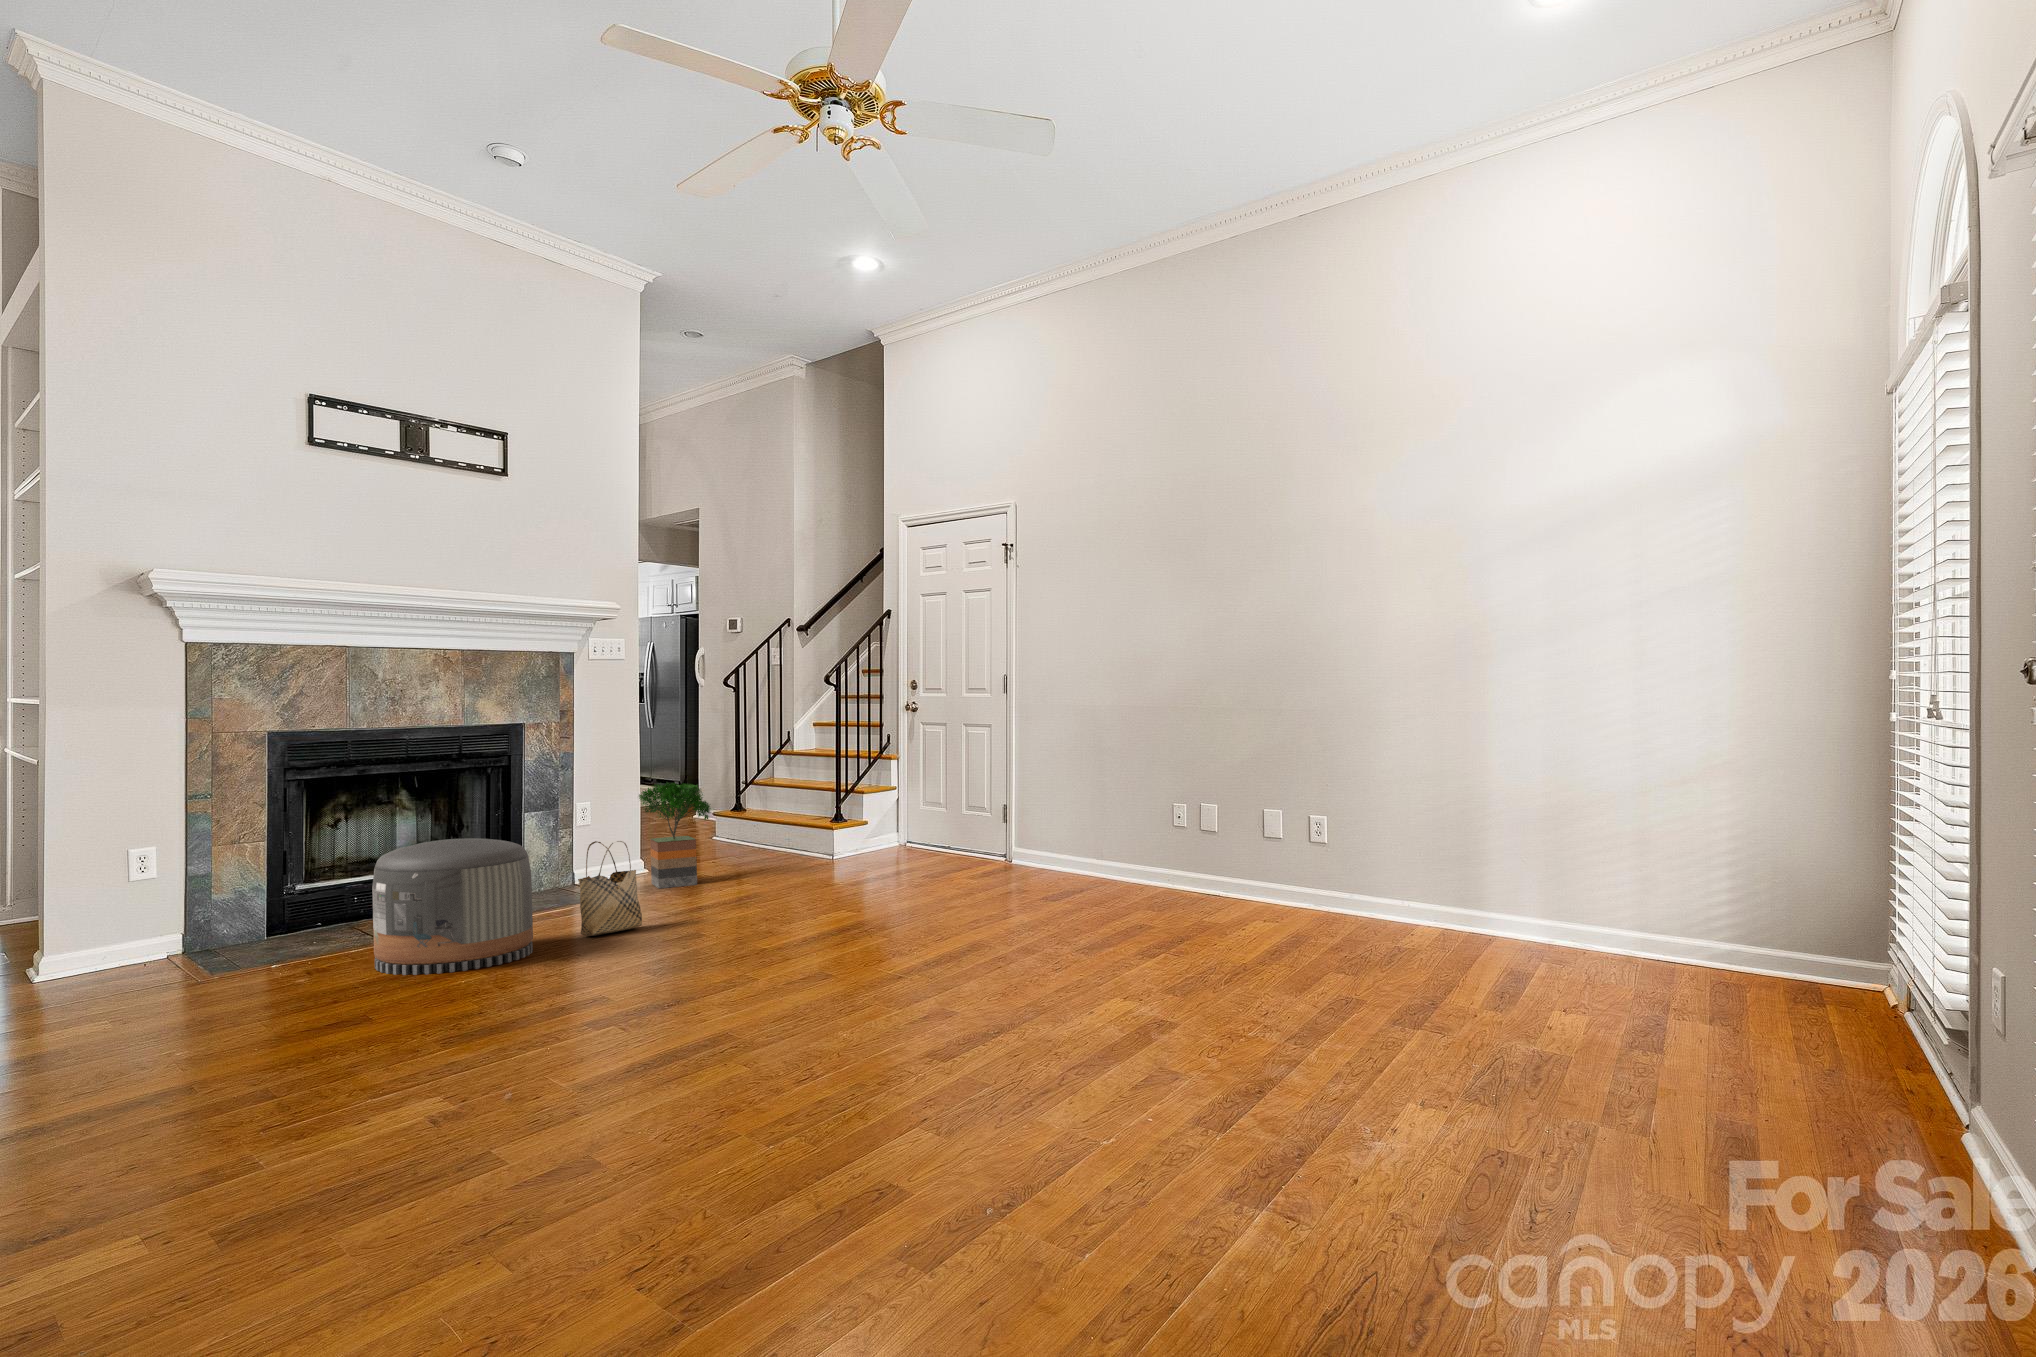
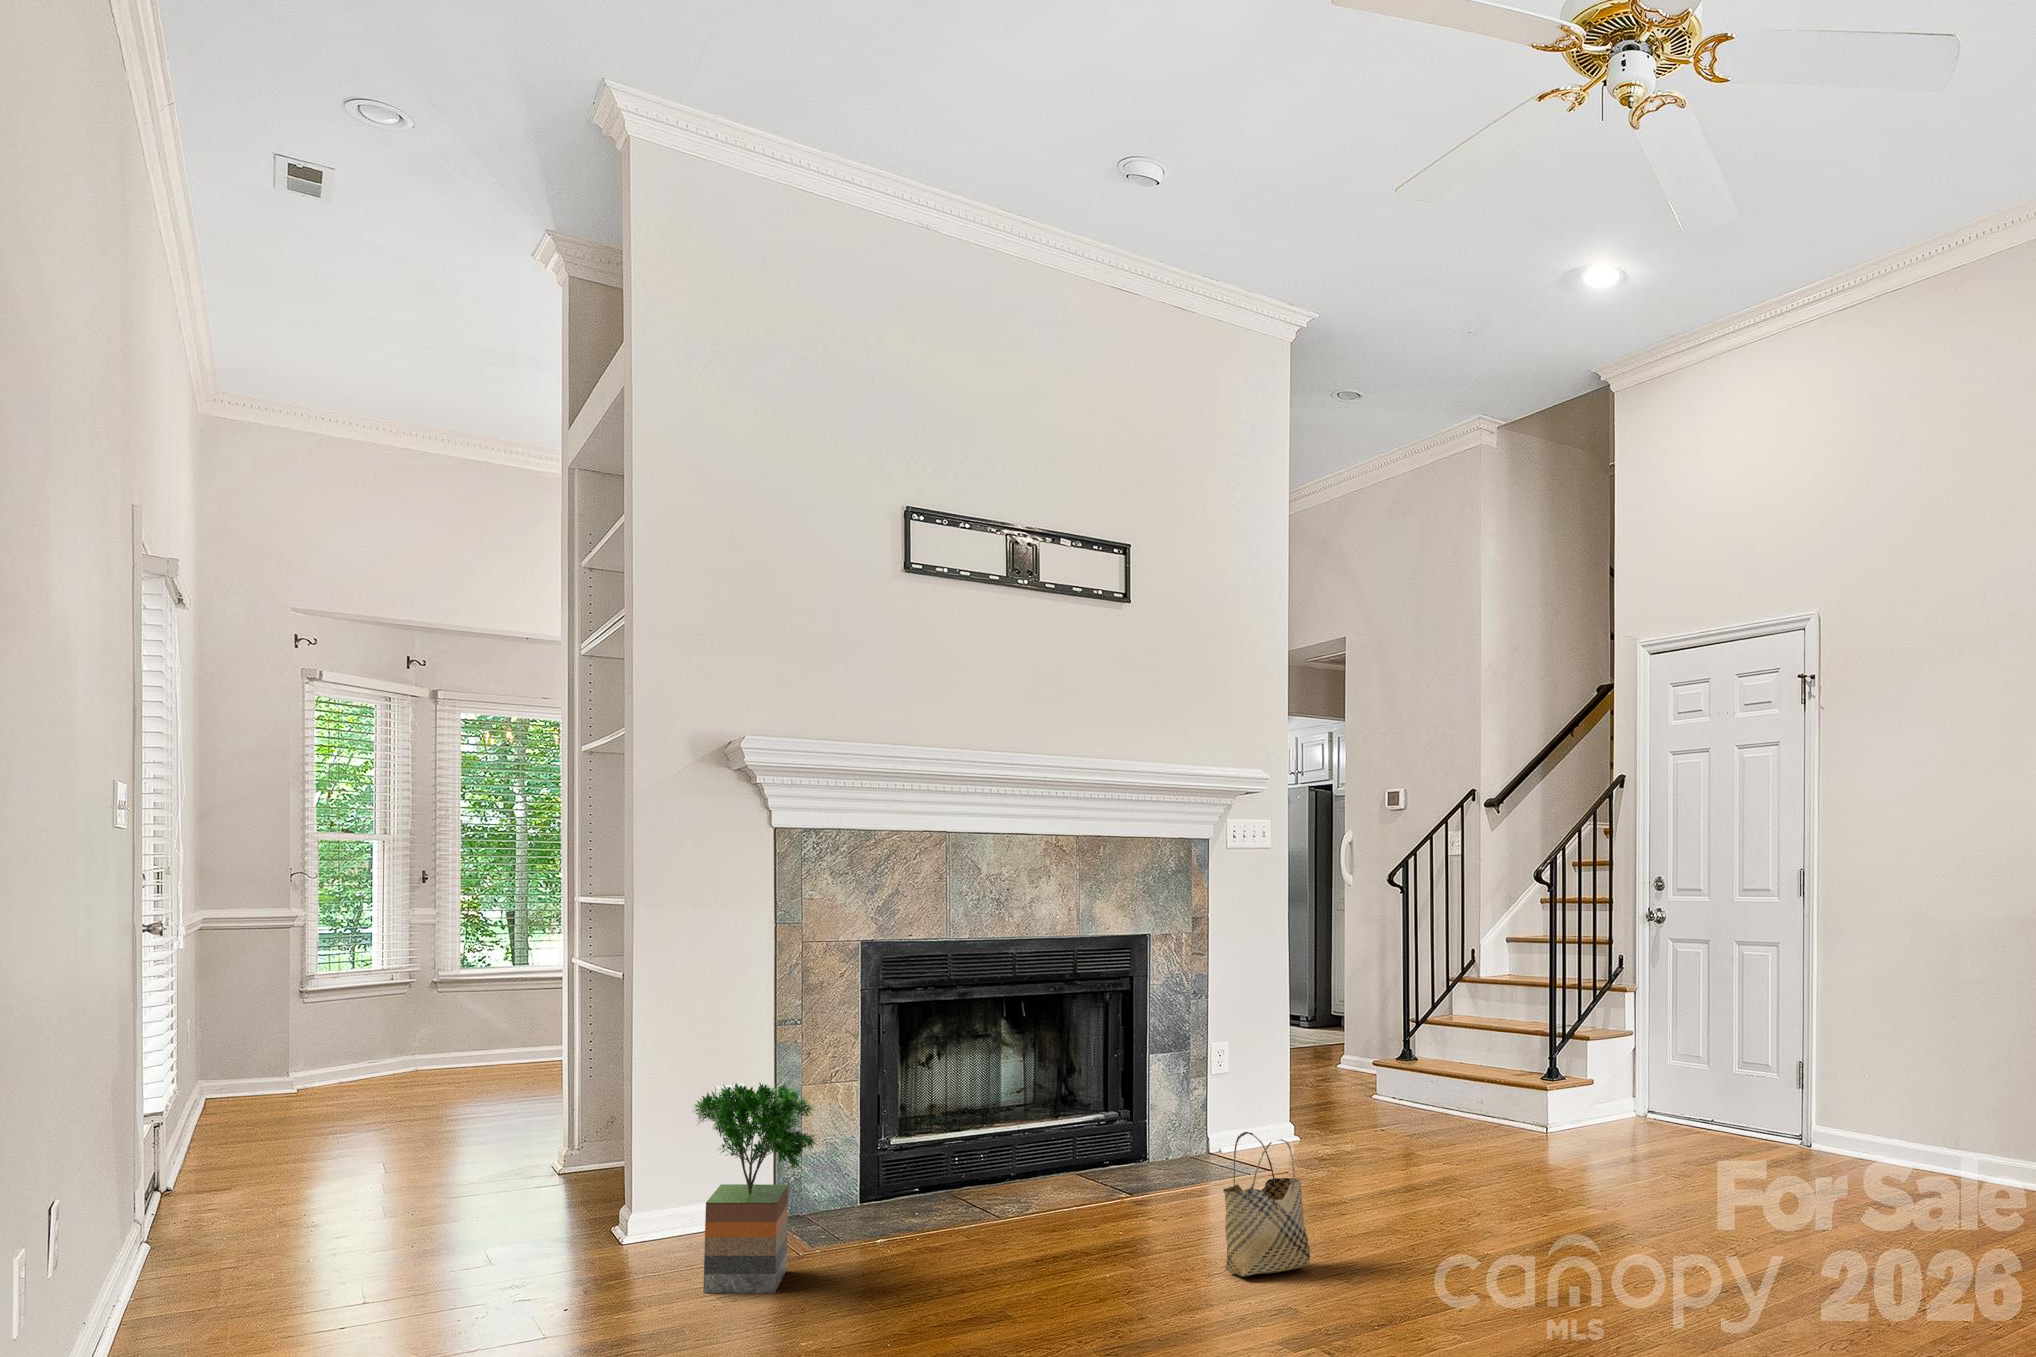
potted tree: present [639,783,711,888] -> present [695,1083,816,1293]
pouf: present [372,838,533,975] -> none [964,1118,1164,1328]

